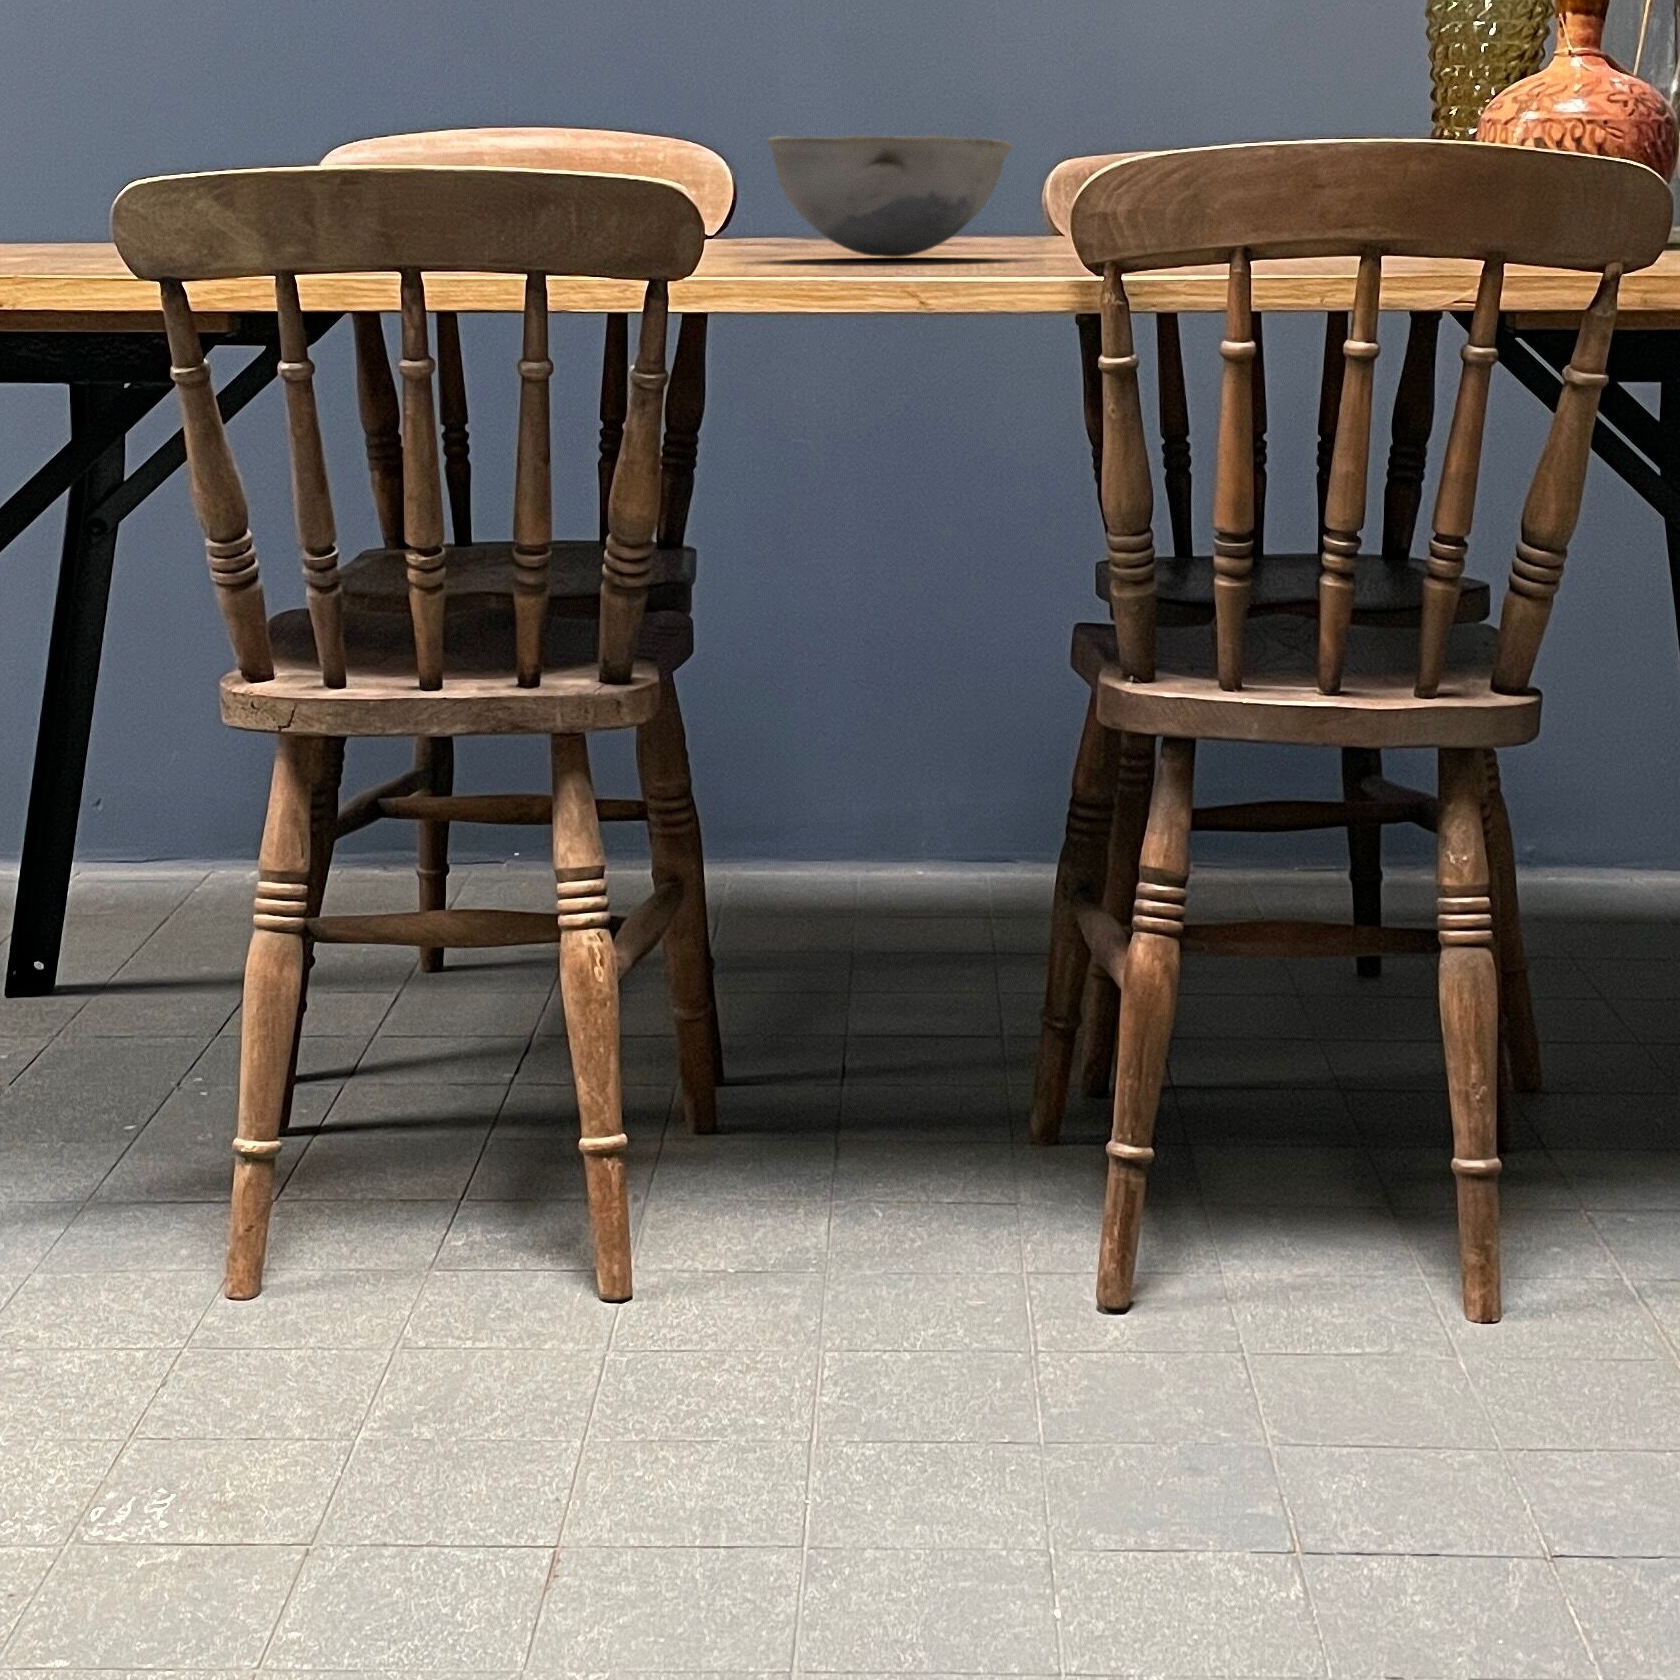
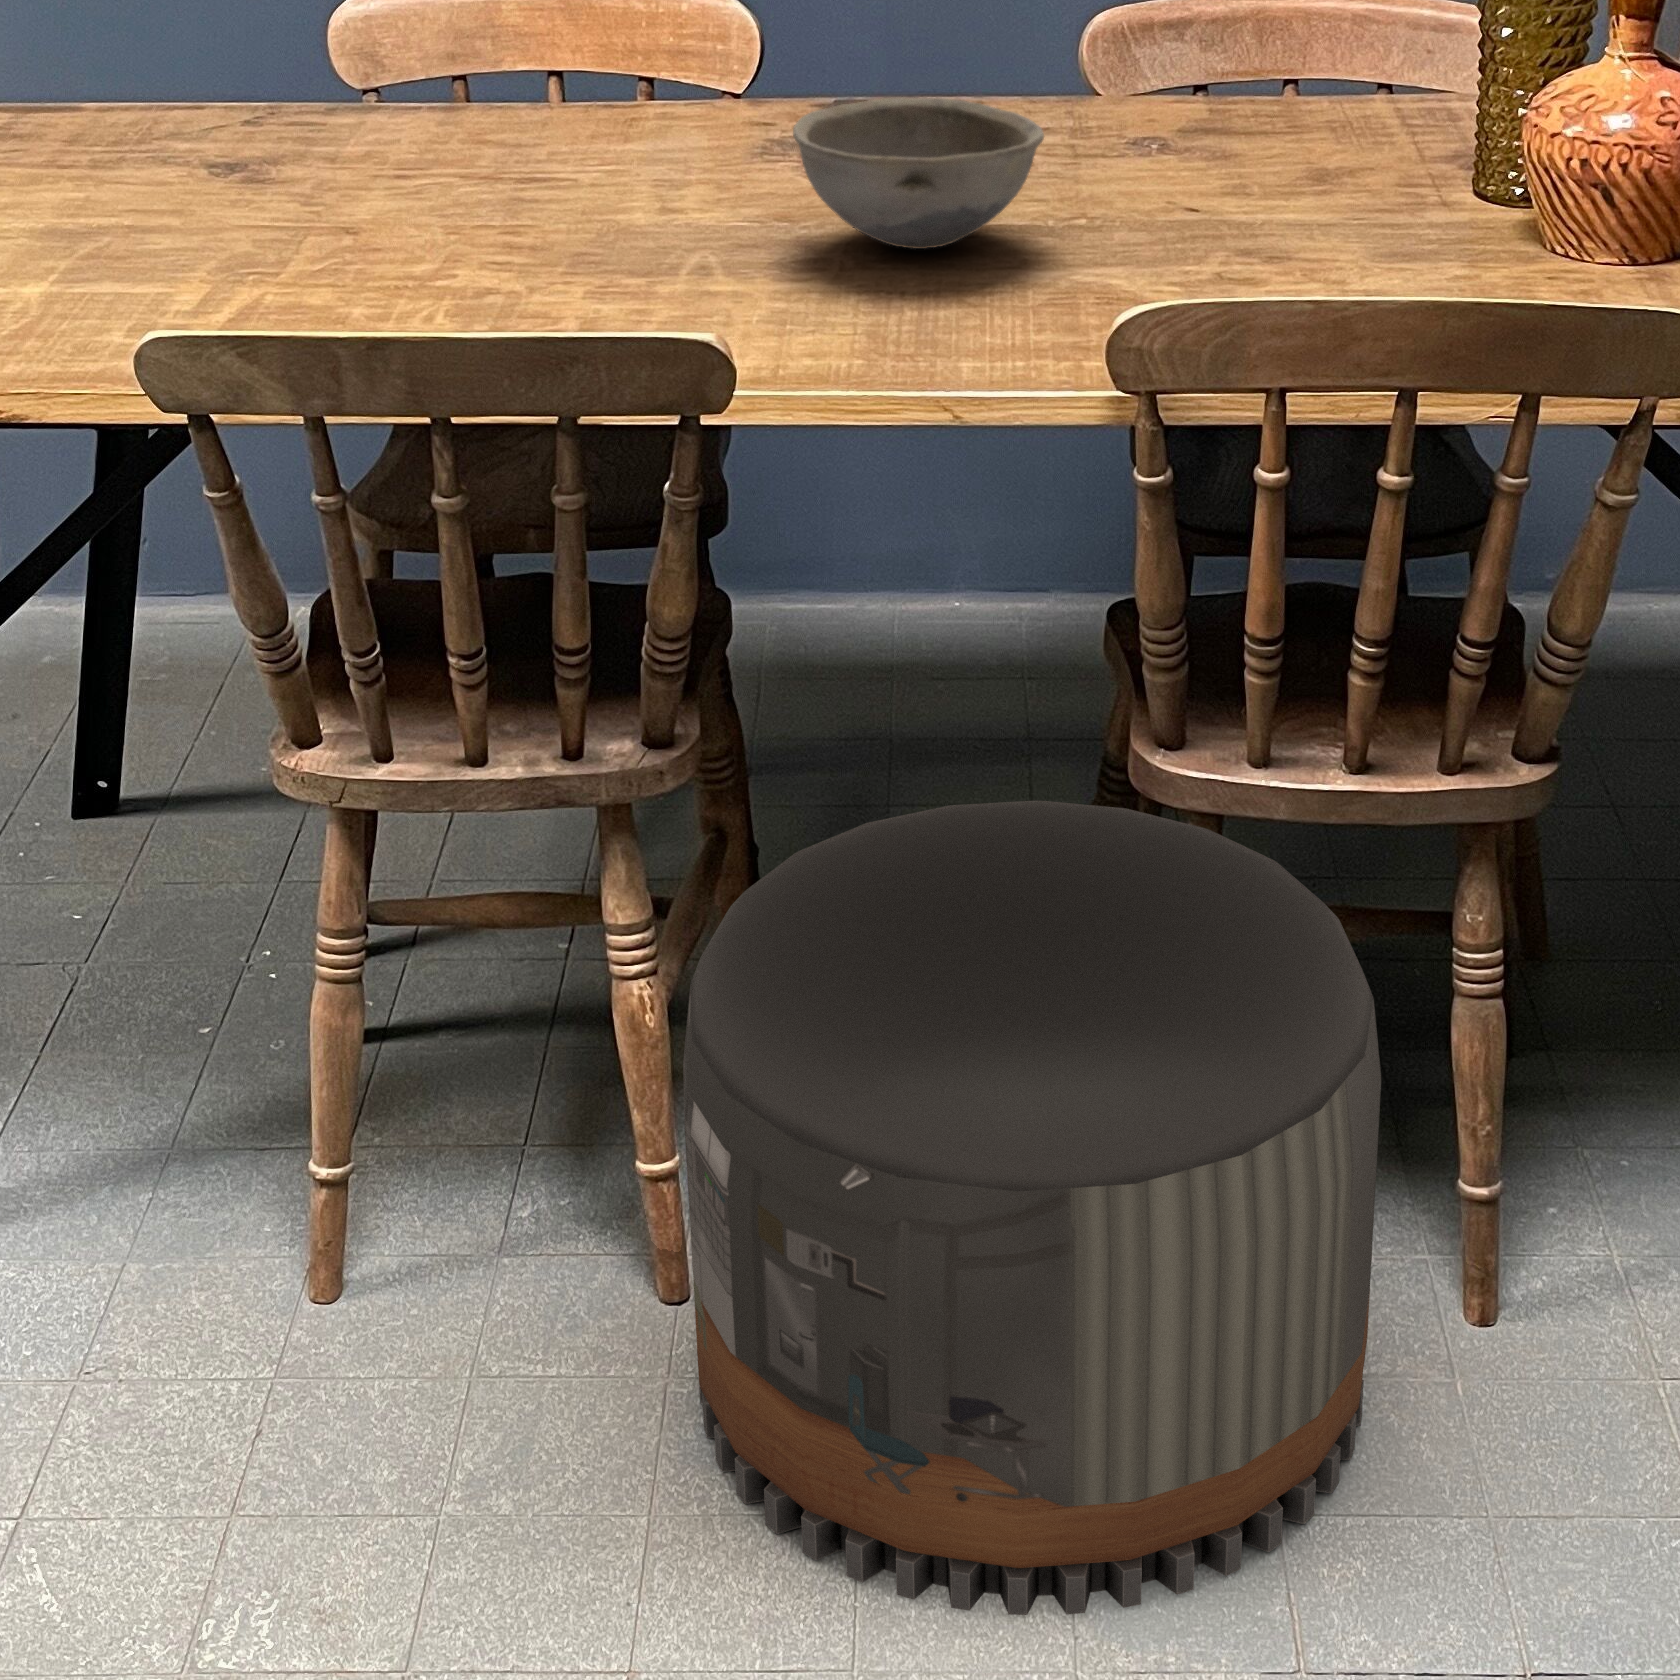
pouf: none [634,762,1358,1508] -> present [683,800,1381,1615]

